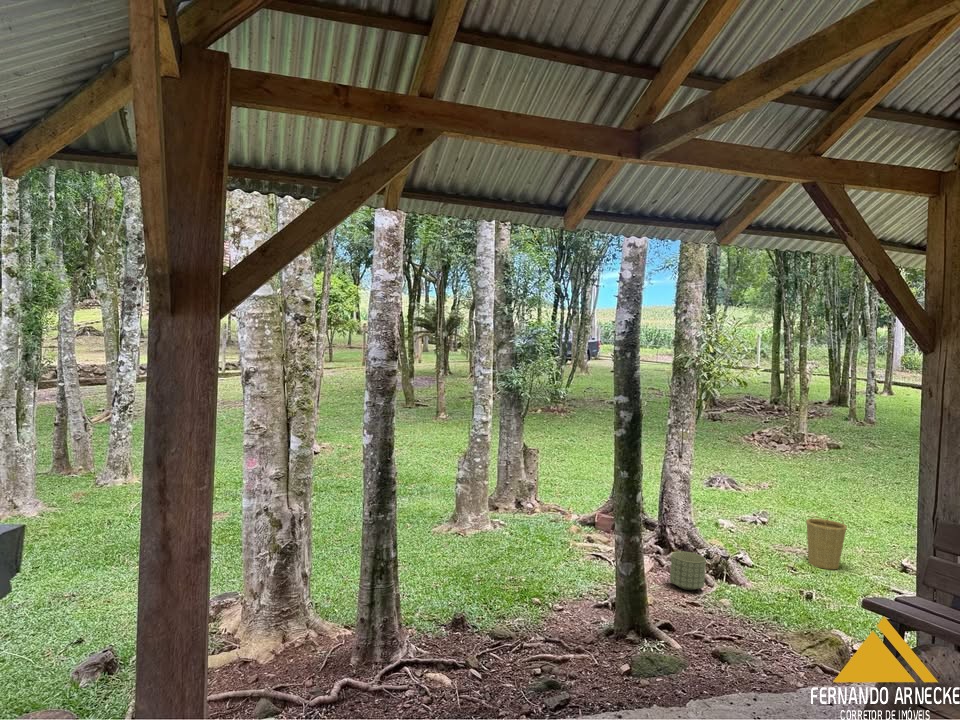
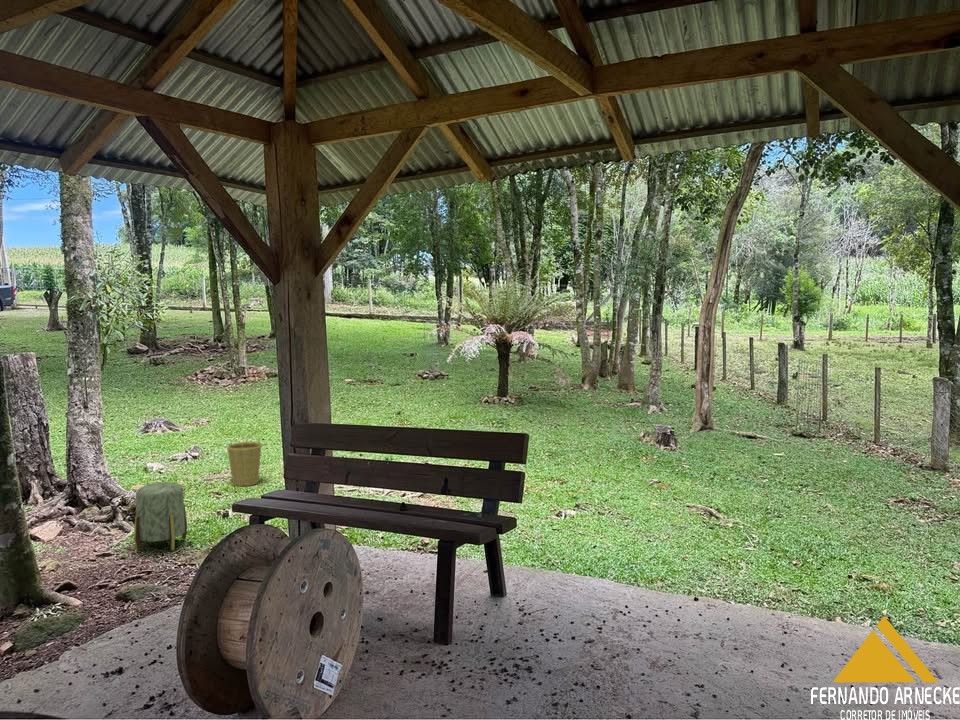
stool: none [721,545,774,621] -> present [134,482,187,551]
planter: present [670,552,706,590] -> none [78,504,119,544]

